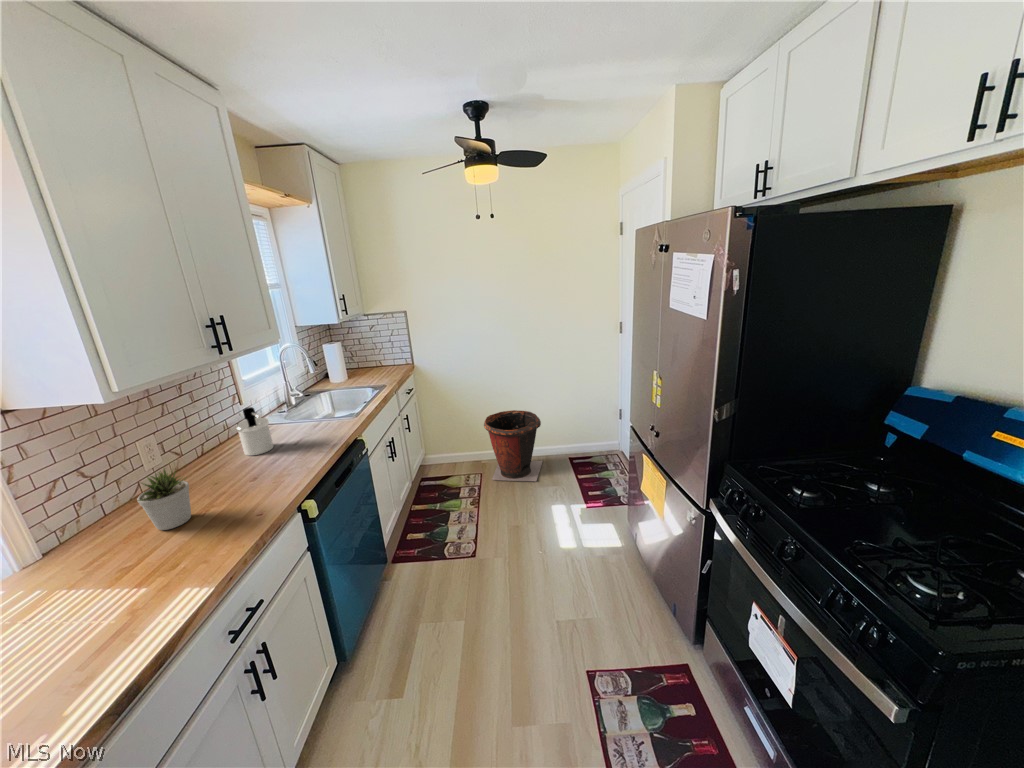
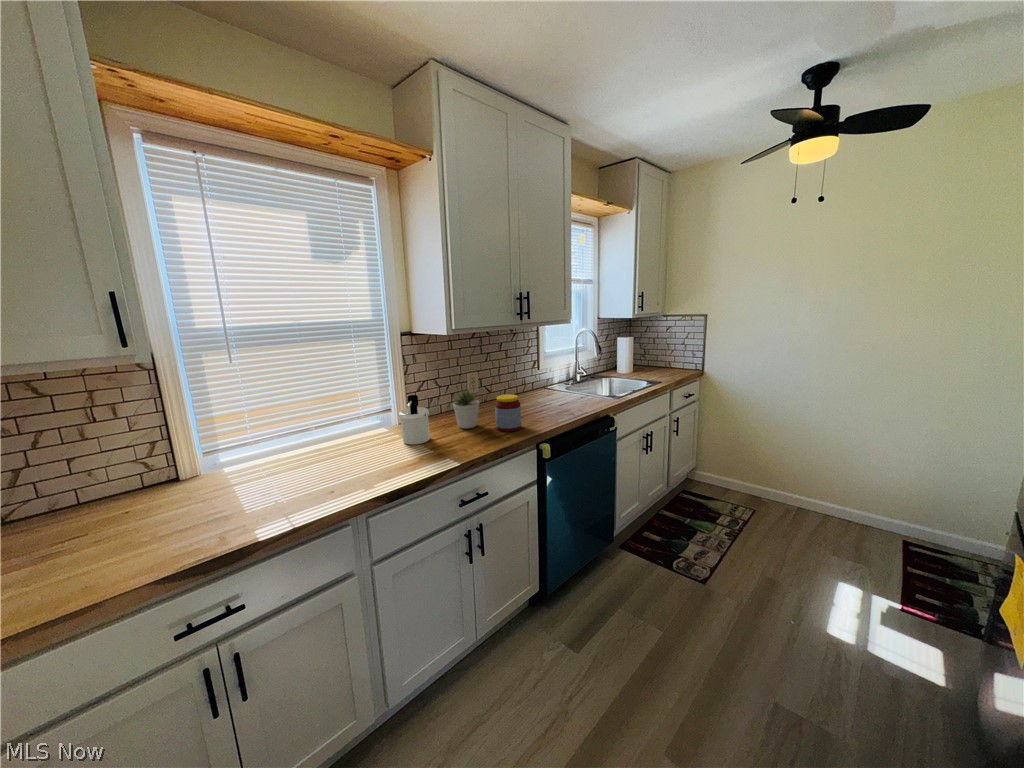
soap dispenser: present [236,407,274,456] -> present [399,395,430,444]
trash can: present [484,410,543,481] -> none [764,446,858,547]
jar: none [219,456,267,510] -> present [495,394,521,432]

